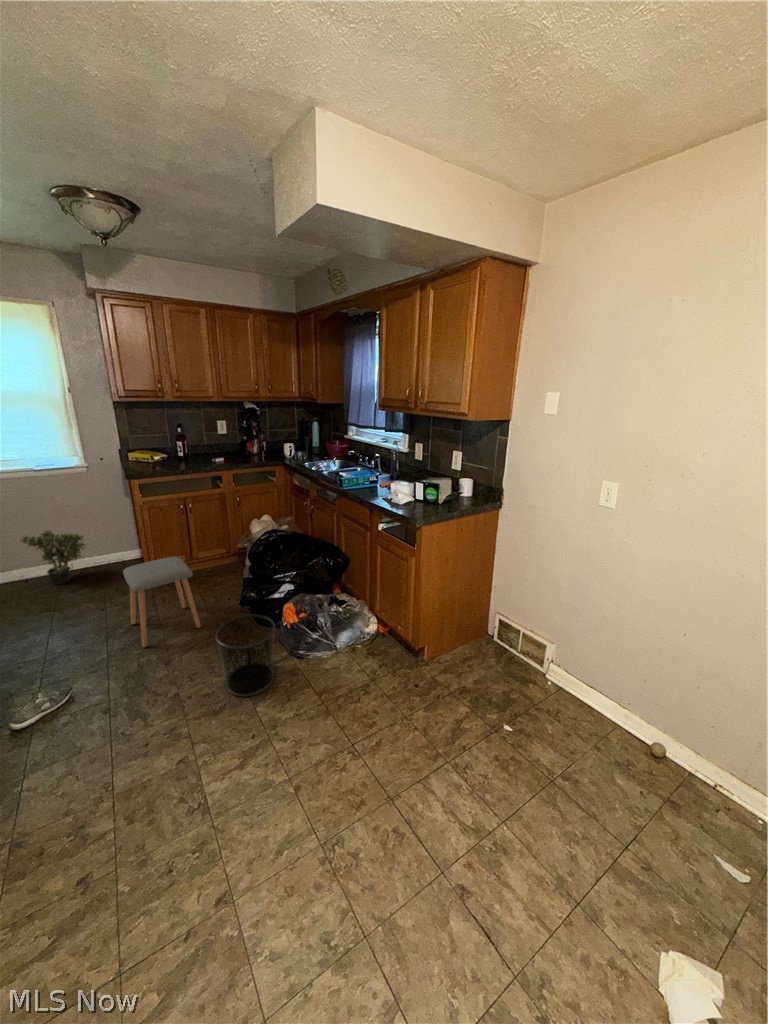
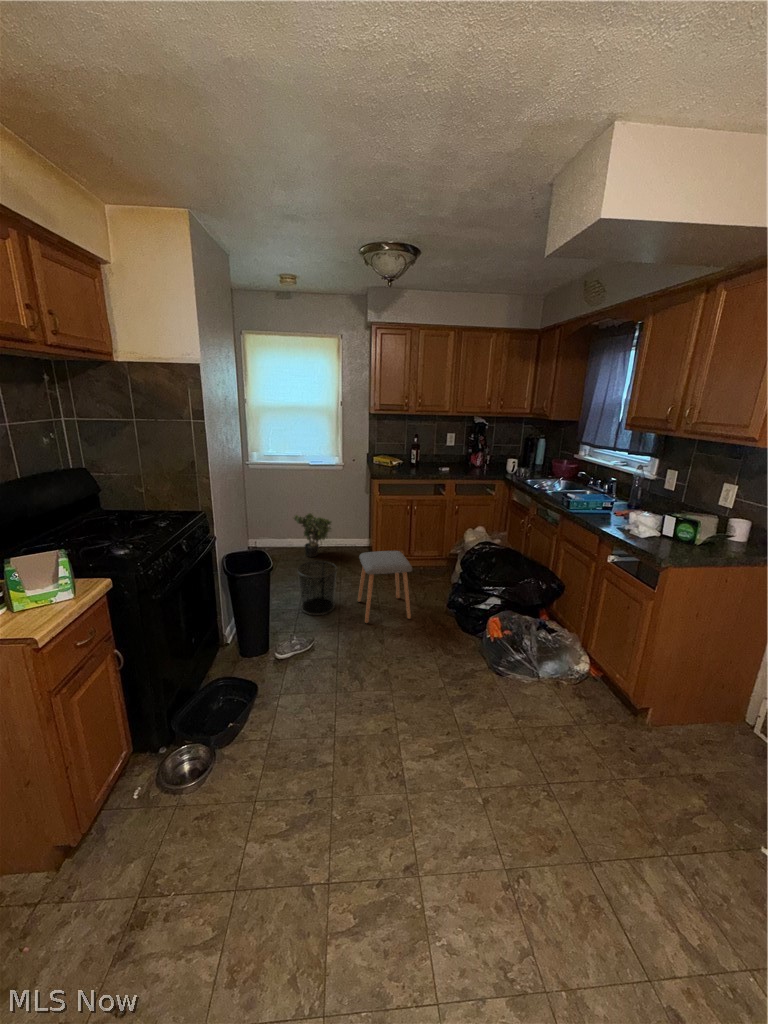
waste bin: present [215,615,275,696] -> present [297,561,337,615]

